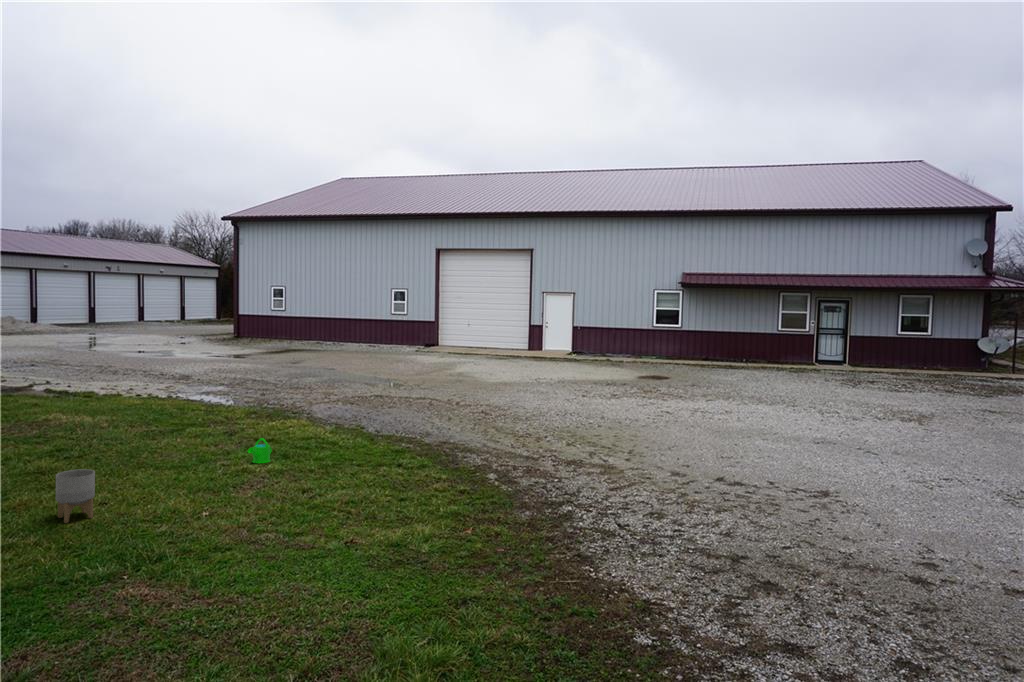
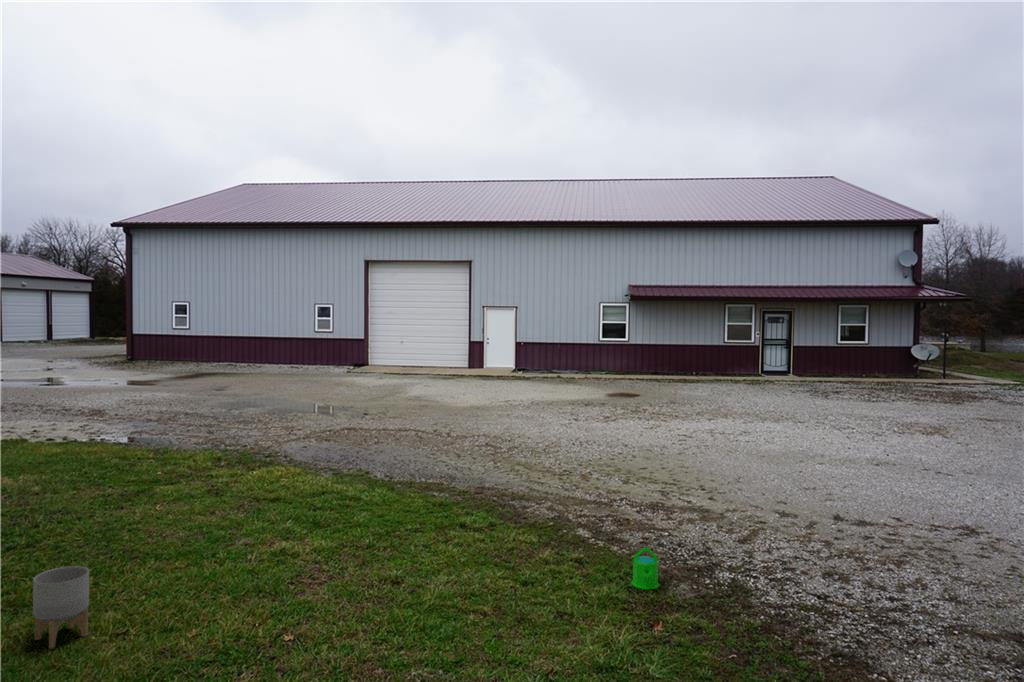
watering can: present [248,438,272,463] -> present [631,547,659,589]

